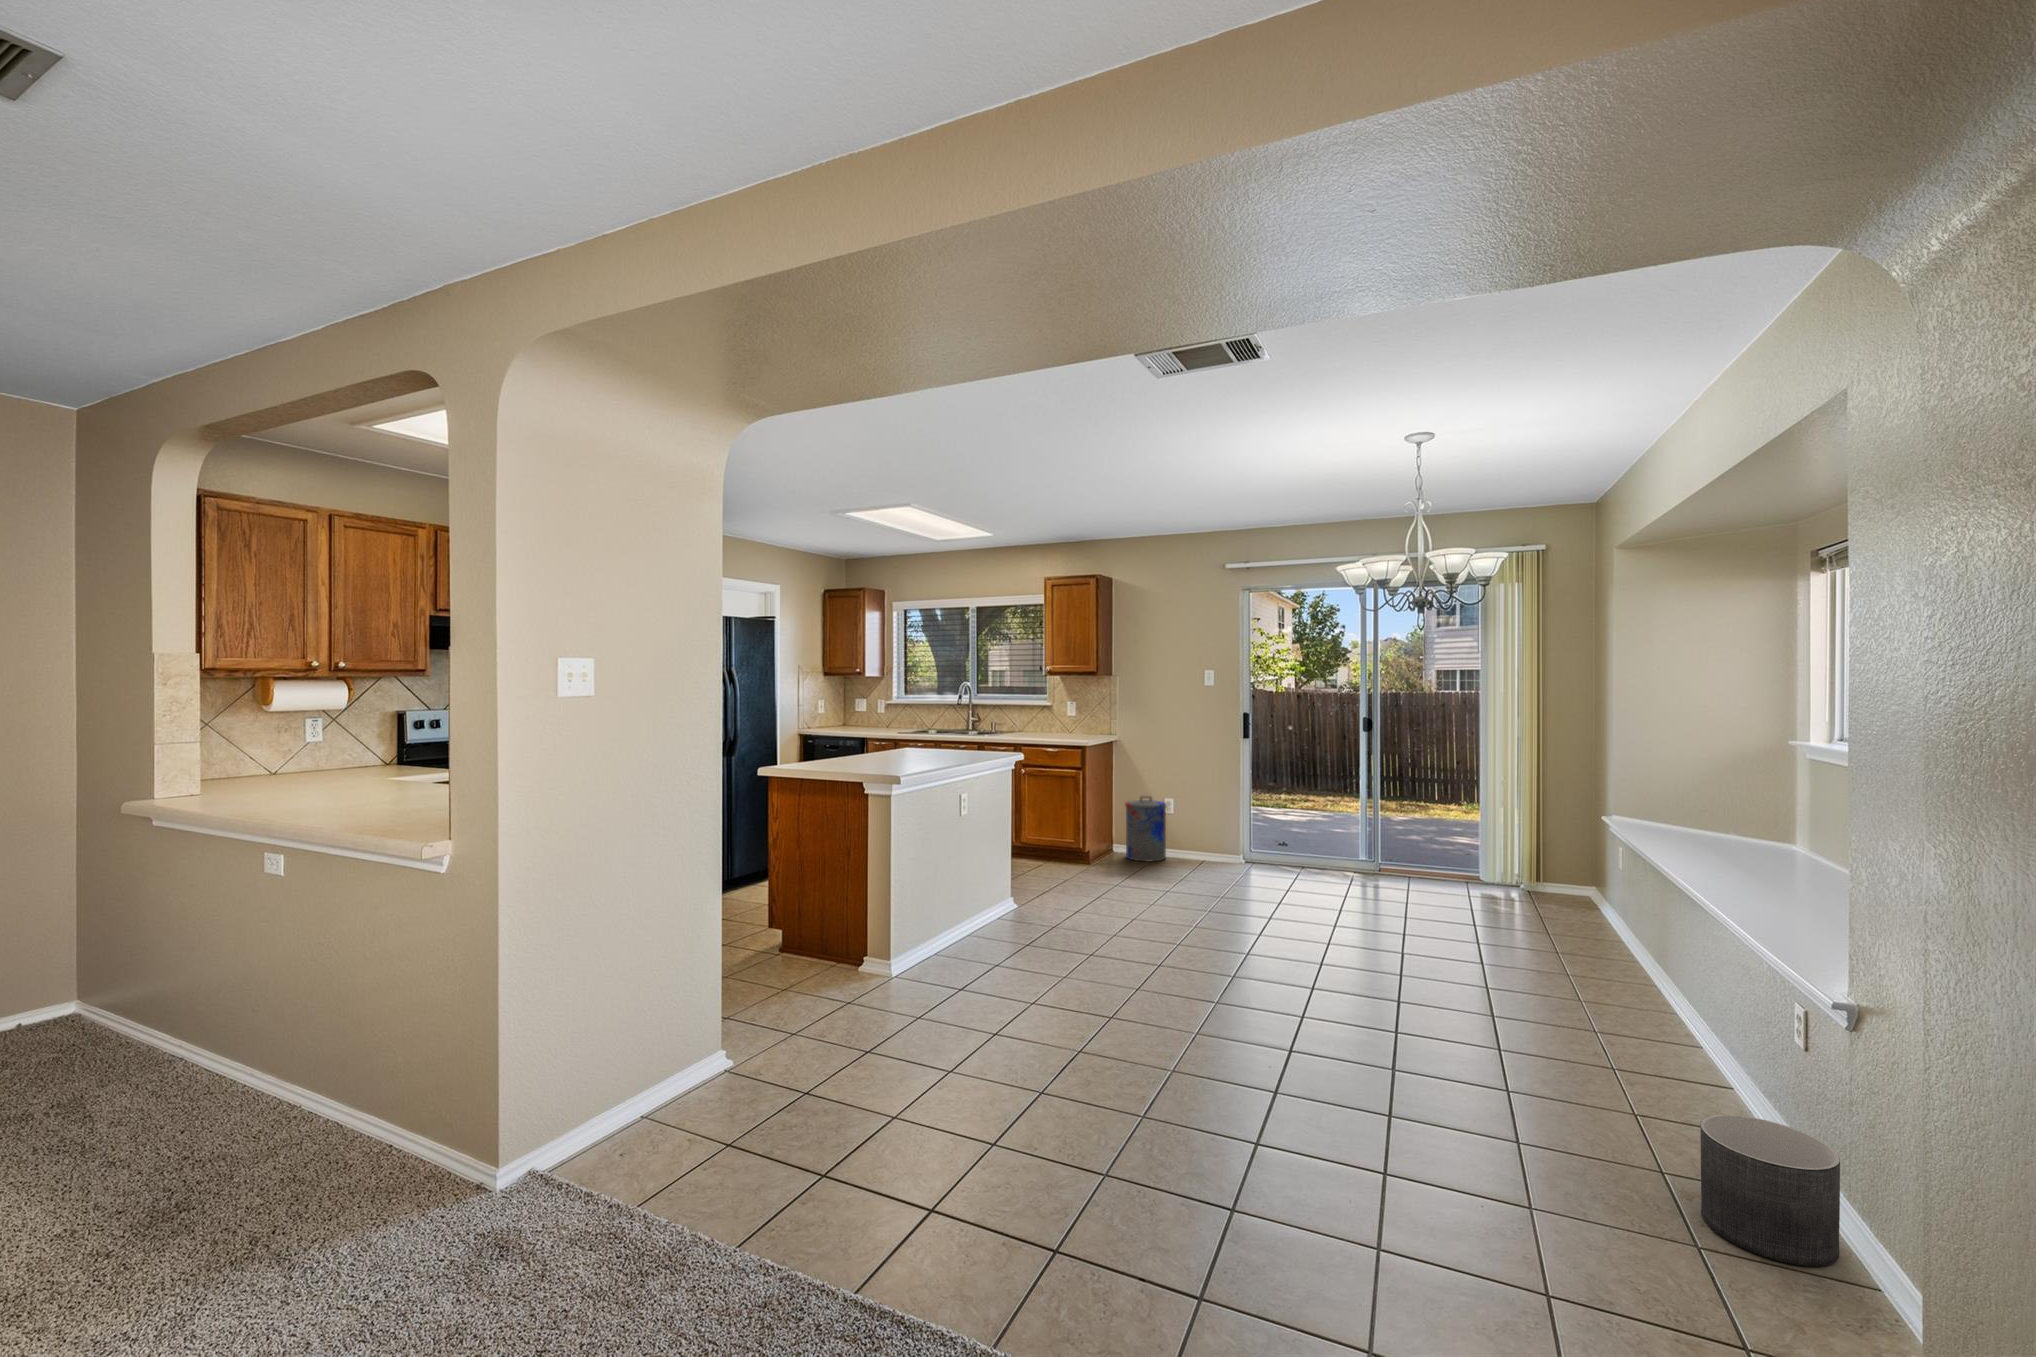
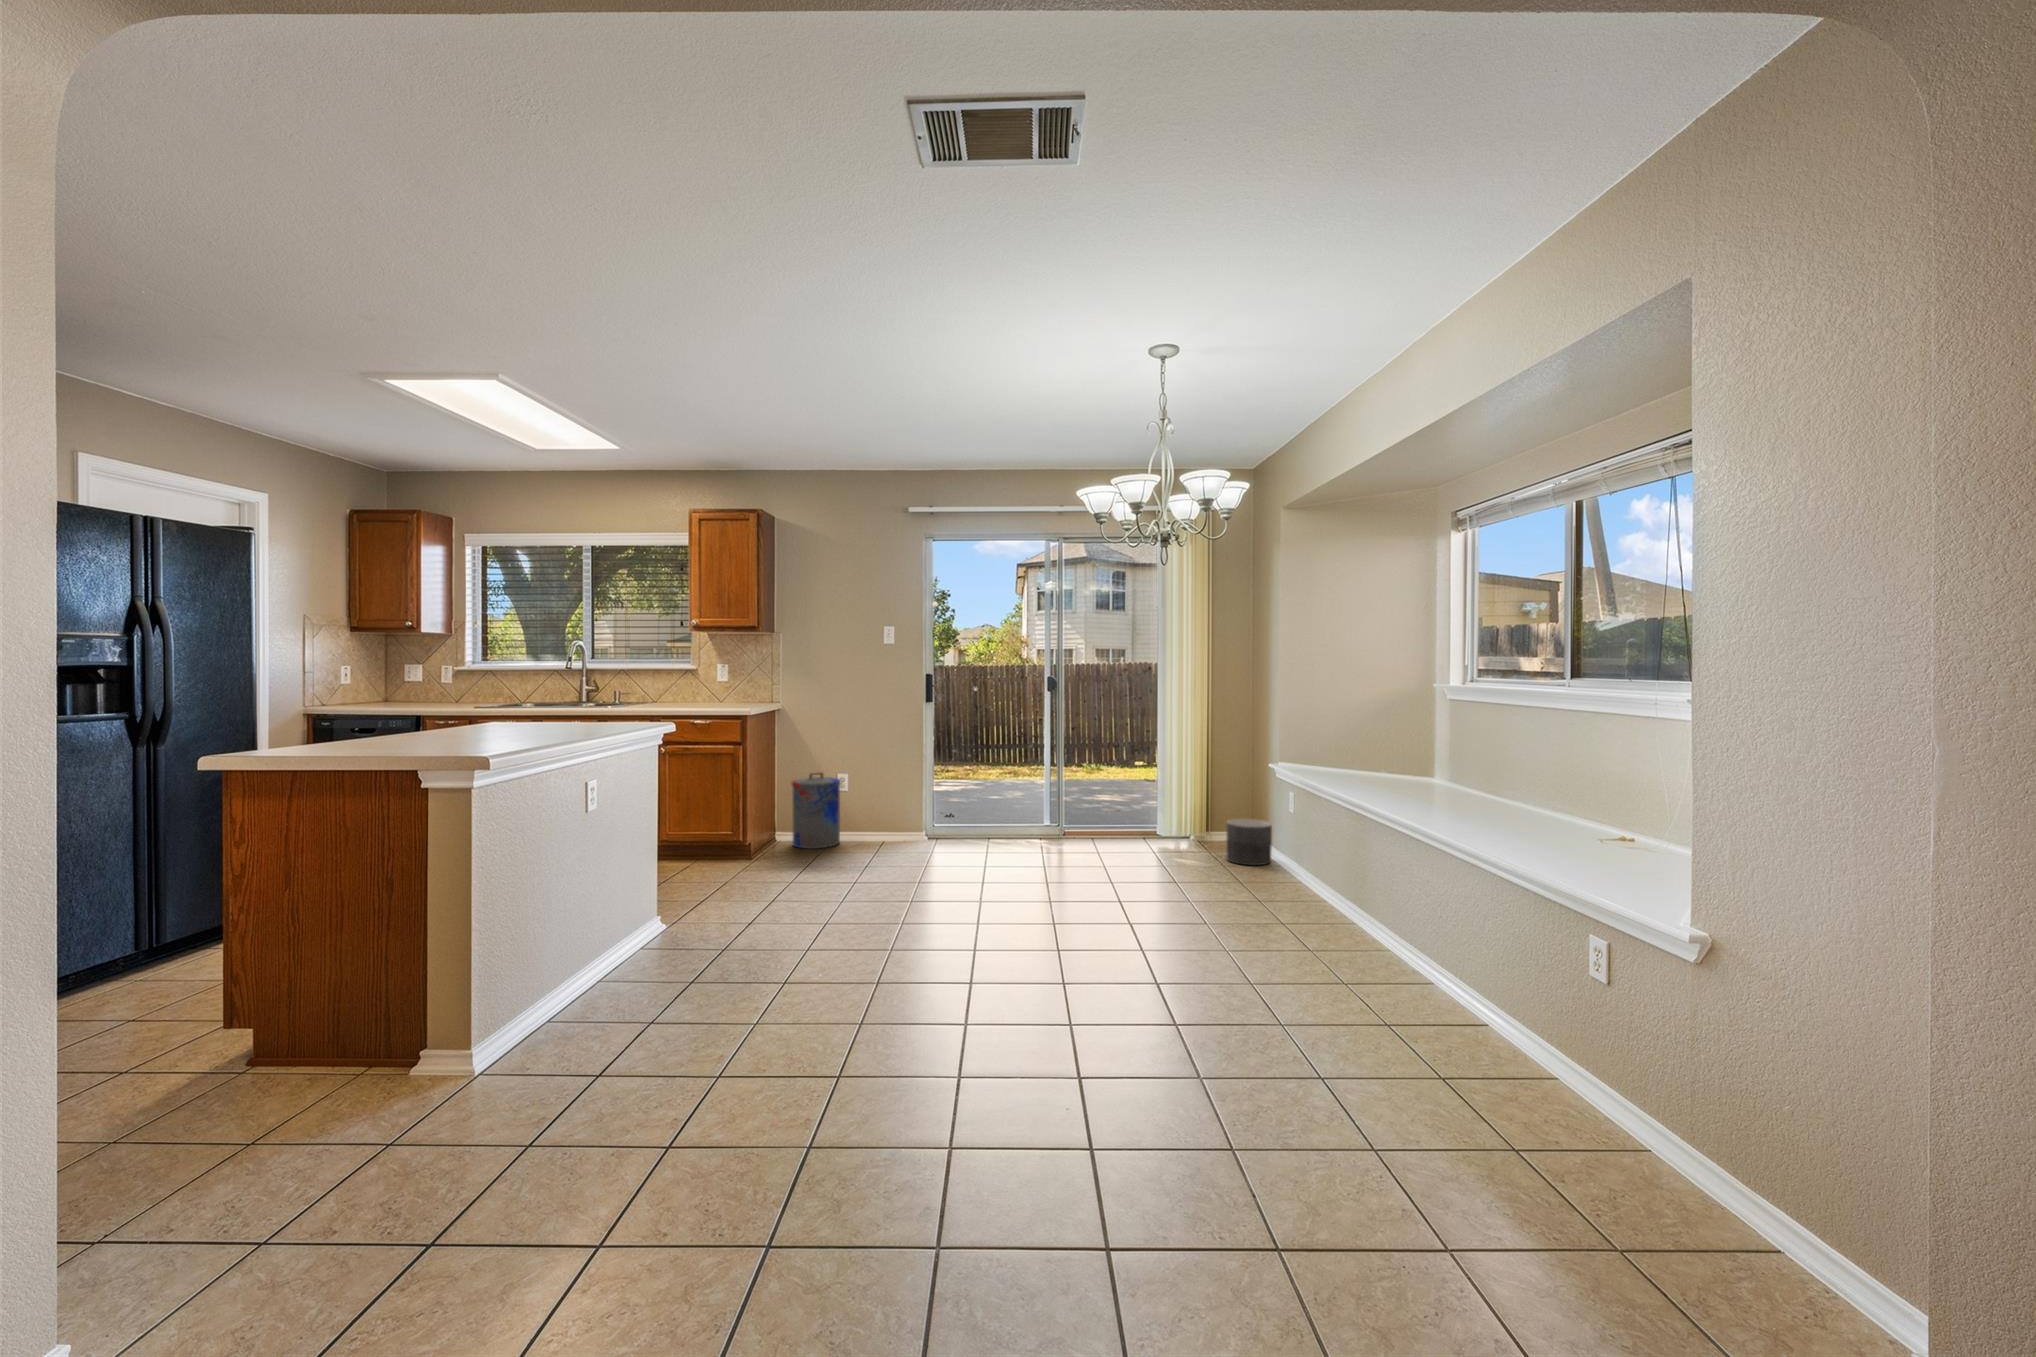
planter: present [1700,1115,1840,1266] -> present [1227,819,1272,865]

